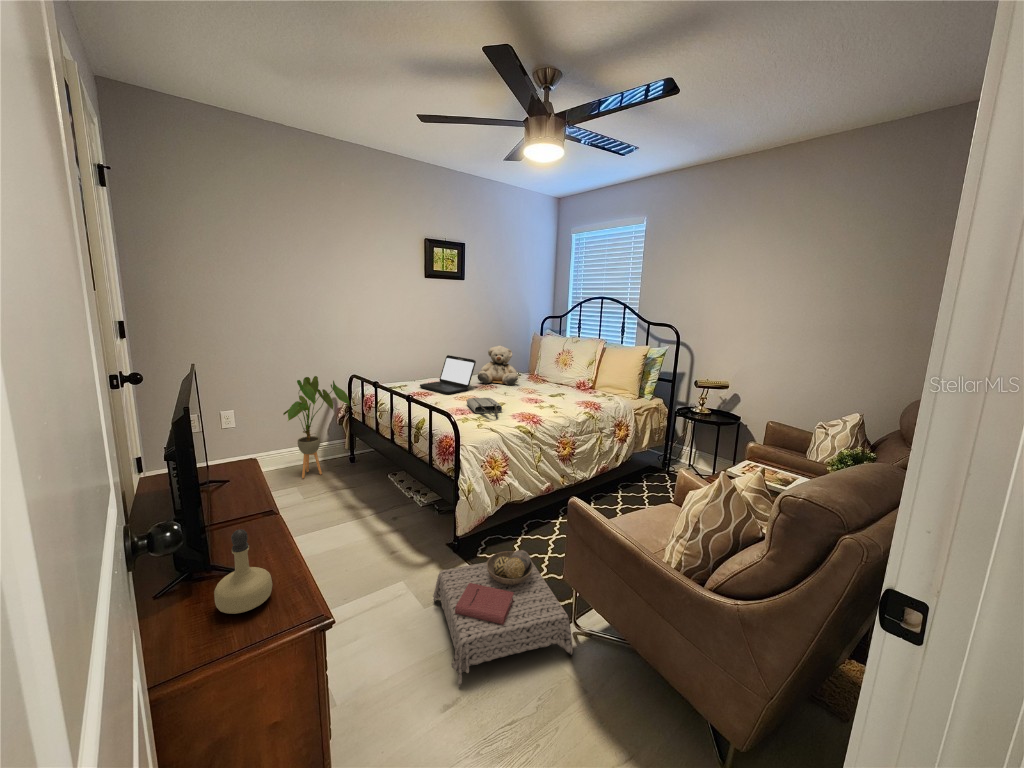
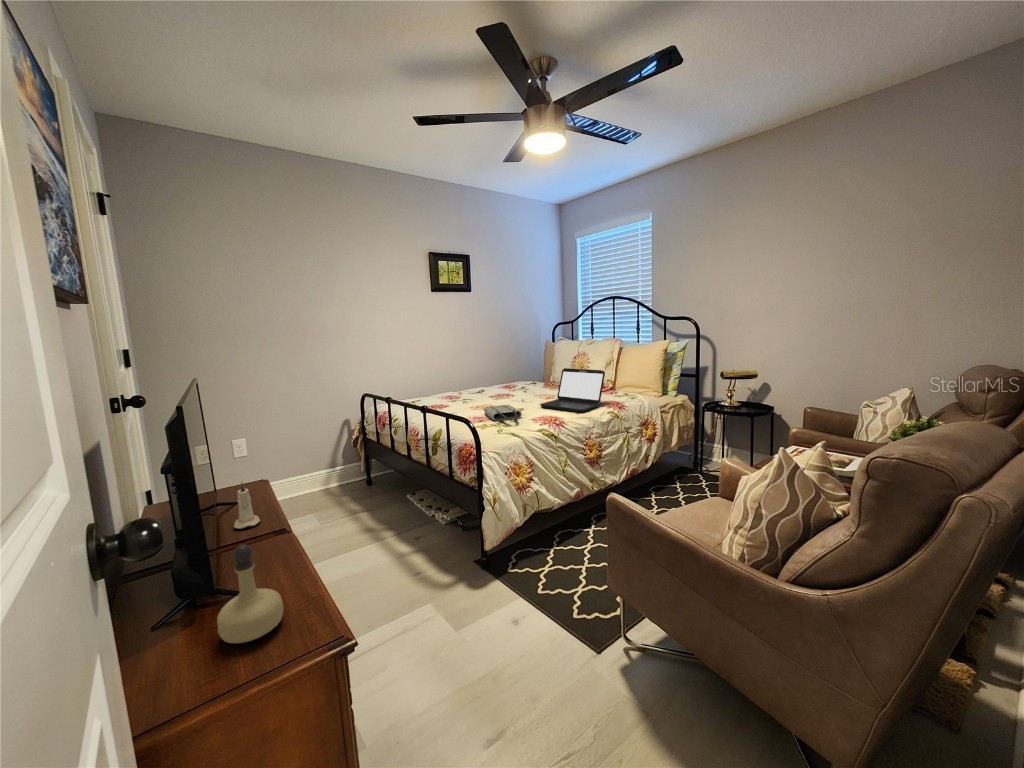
teddy bear: present [477,345,518,385] -> none [493,354,535,394]
laptop: present [420,355,476,394] -> present [540,368,605,413]
house plant: present [283,376,349,478] -> none [297,397,364,504]
candle: none [225,464,250,507] -> present [234,482,260,529]
ottoman: present [433,550,573,686] -> none [465,559,625,717]

